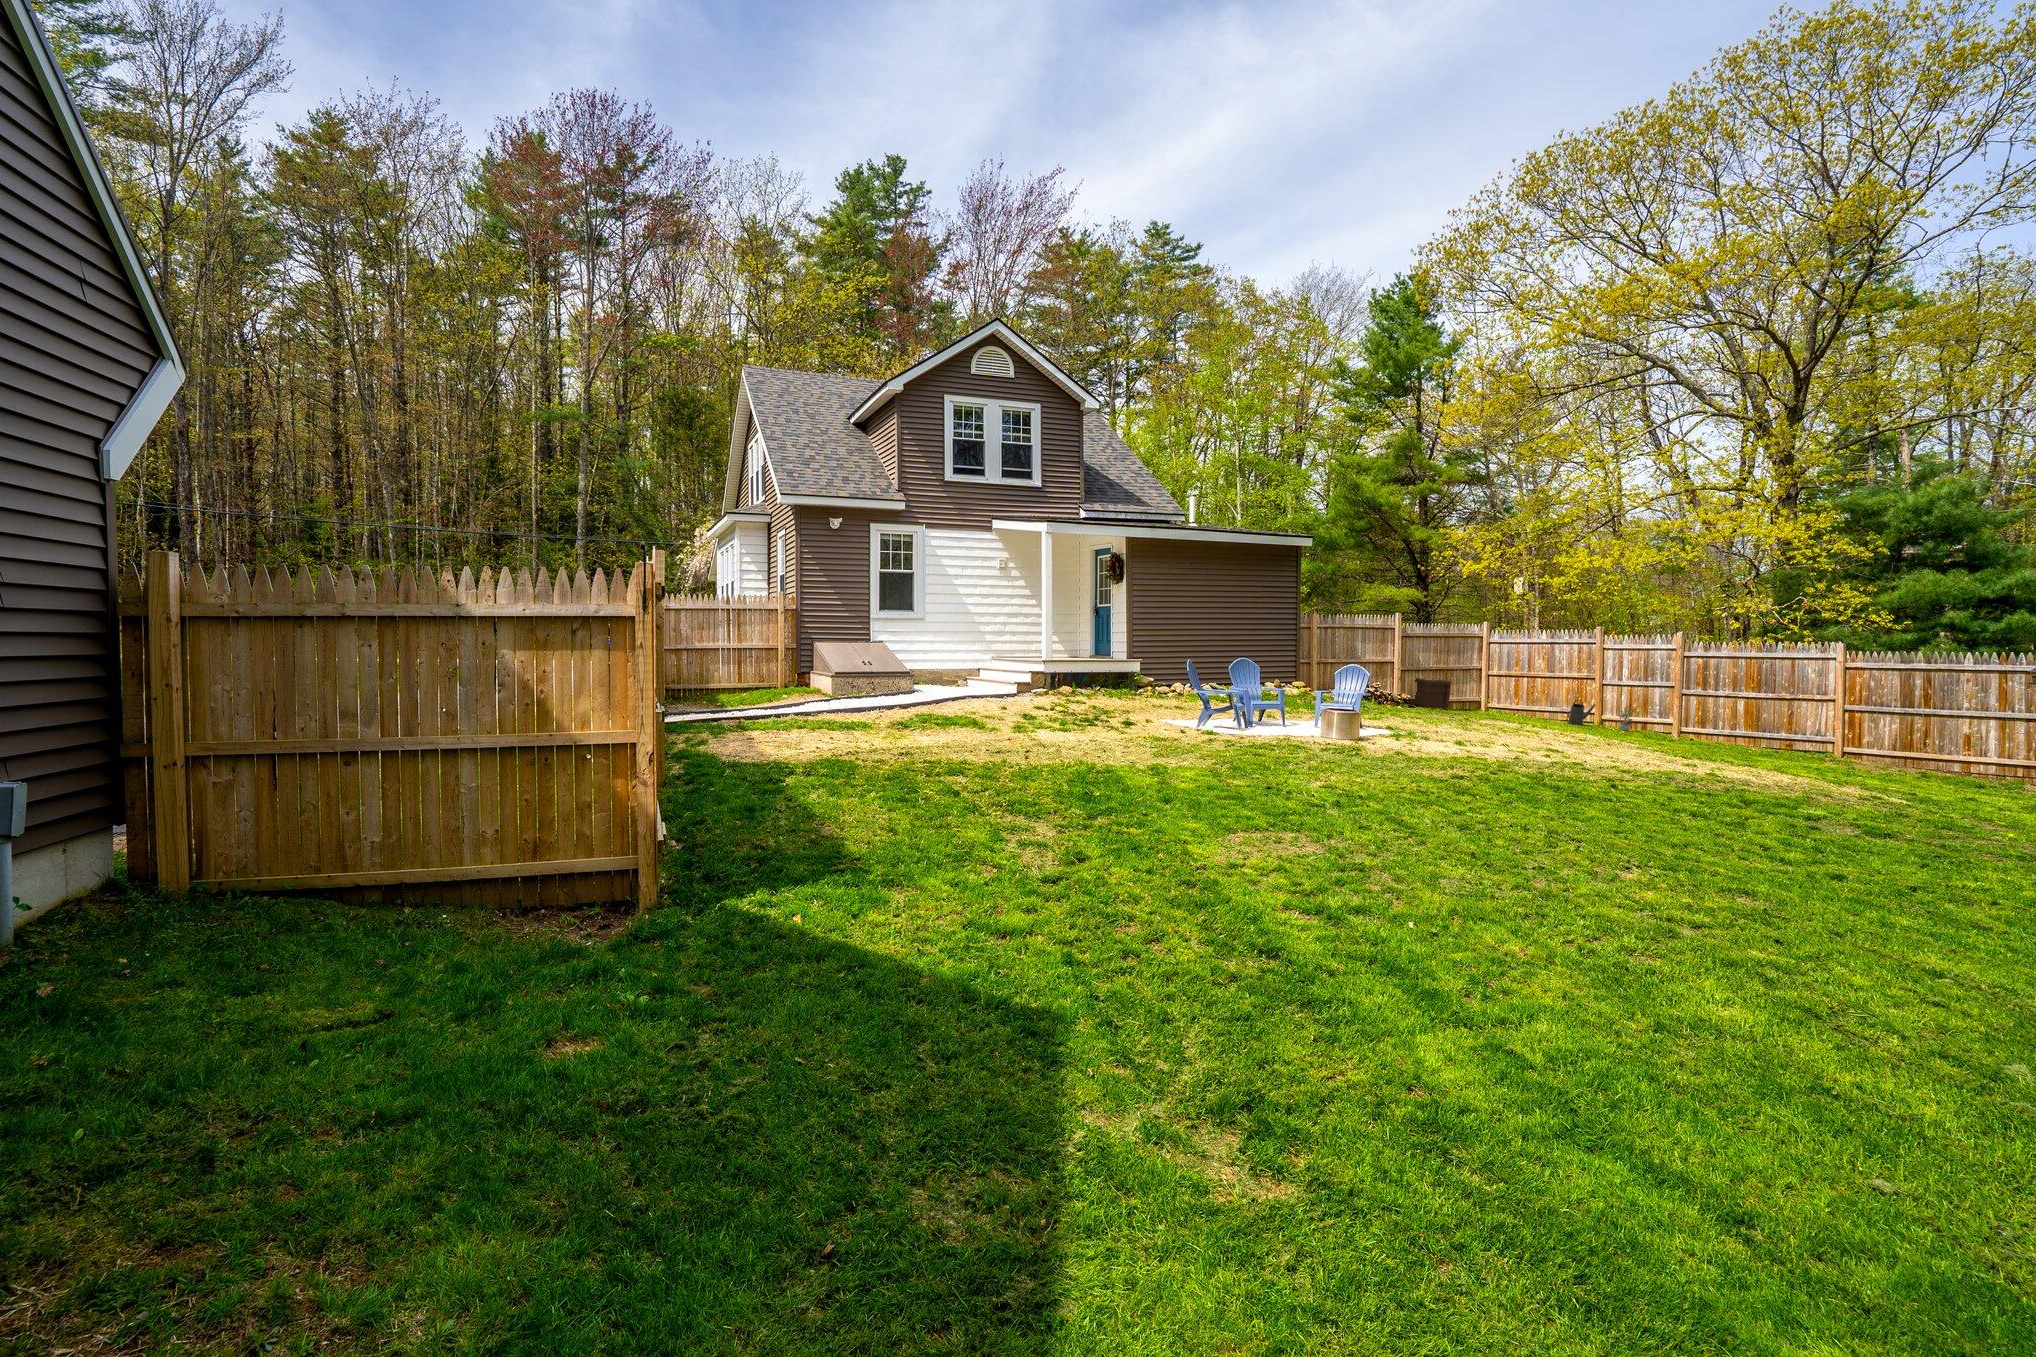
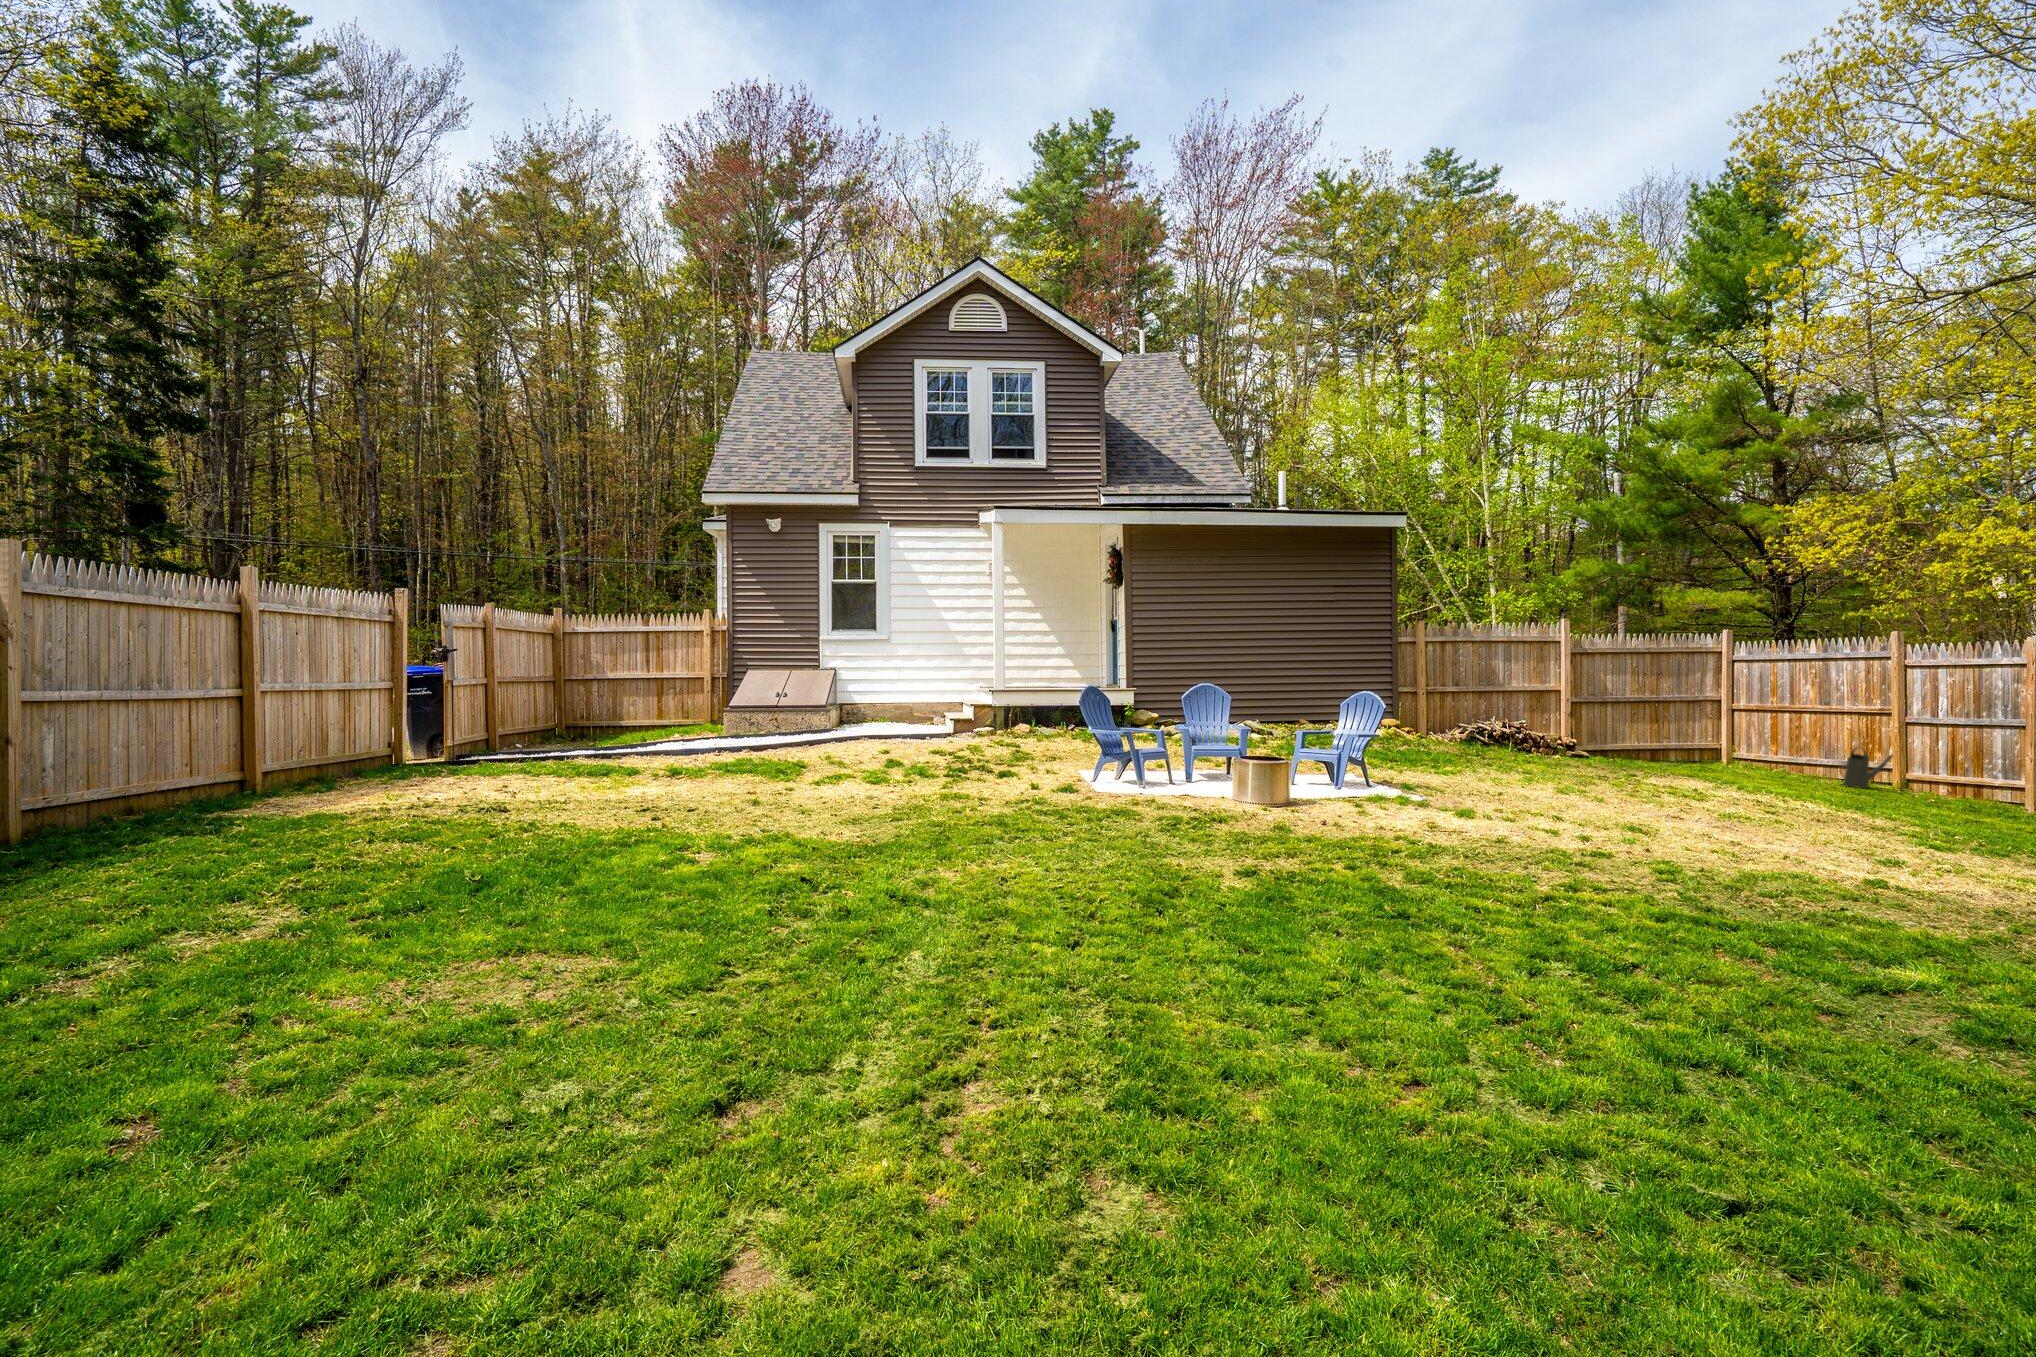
wooden crate: present [1406,678,1451,708] -> none [1590,713,1658,759]
potted plant: present [1616,706,1636,731] -> none [1922,757,1966,798]

